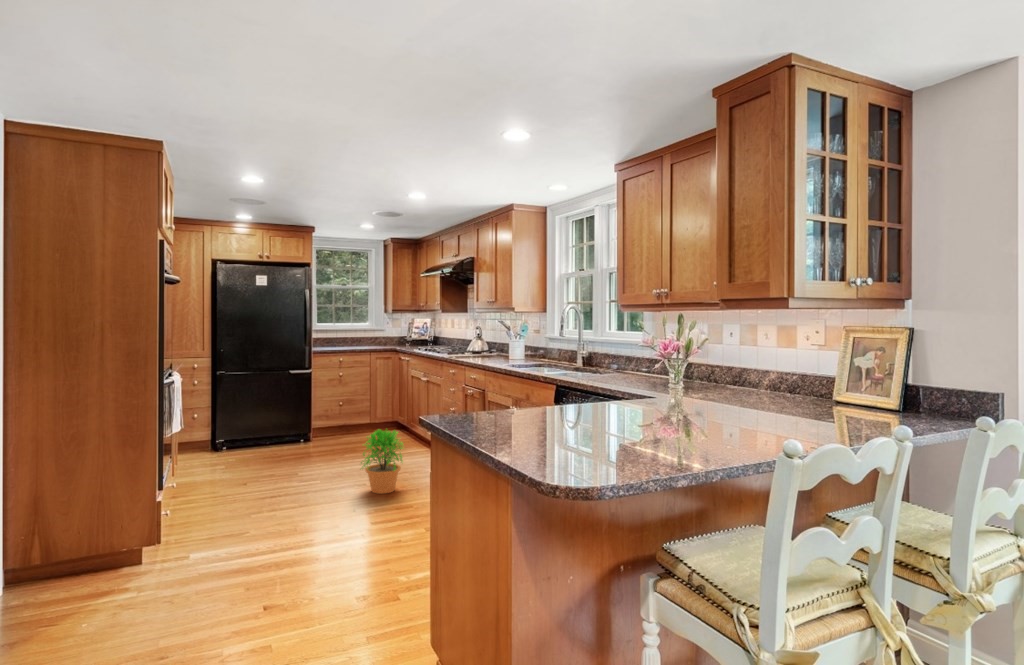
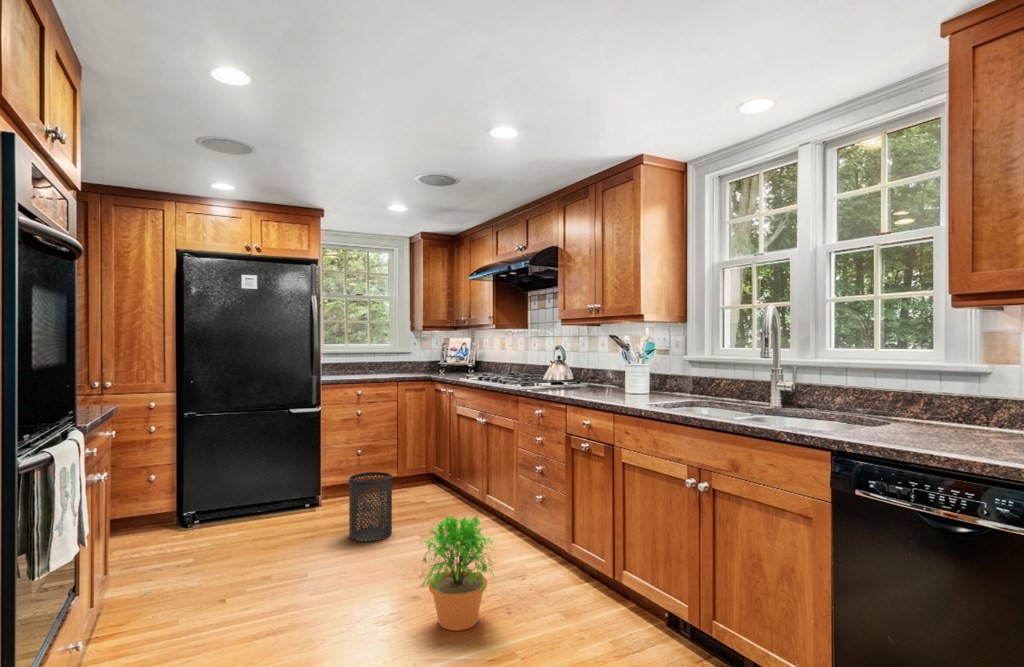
trash can: none [328,412,359,457] -> present [348,472,392,542]

